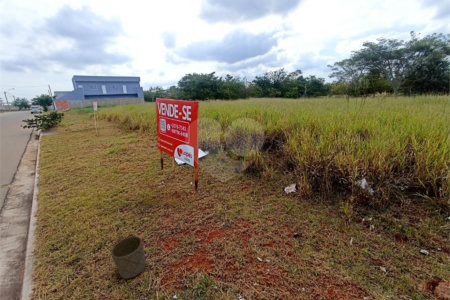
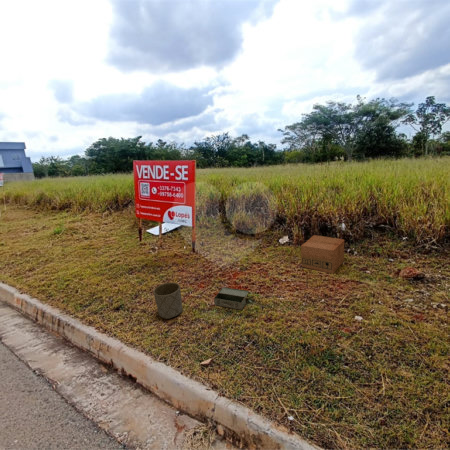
cardboard box: none [297,195,357,255] -> present [301,235,344,274]
toolbox: none [177,249,217,290] -> present [214,287,249,310]

